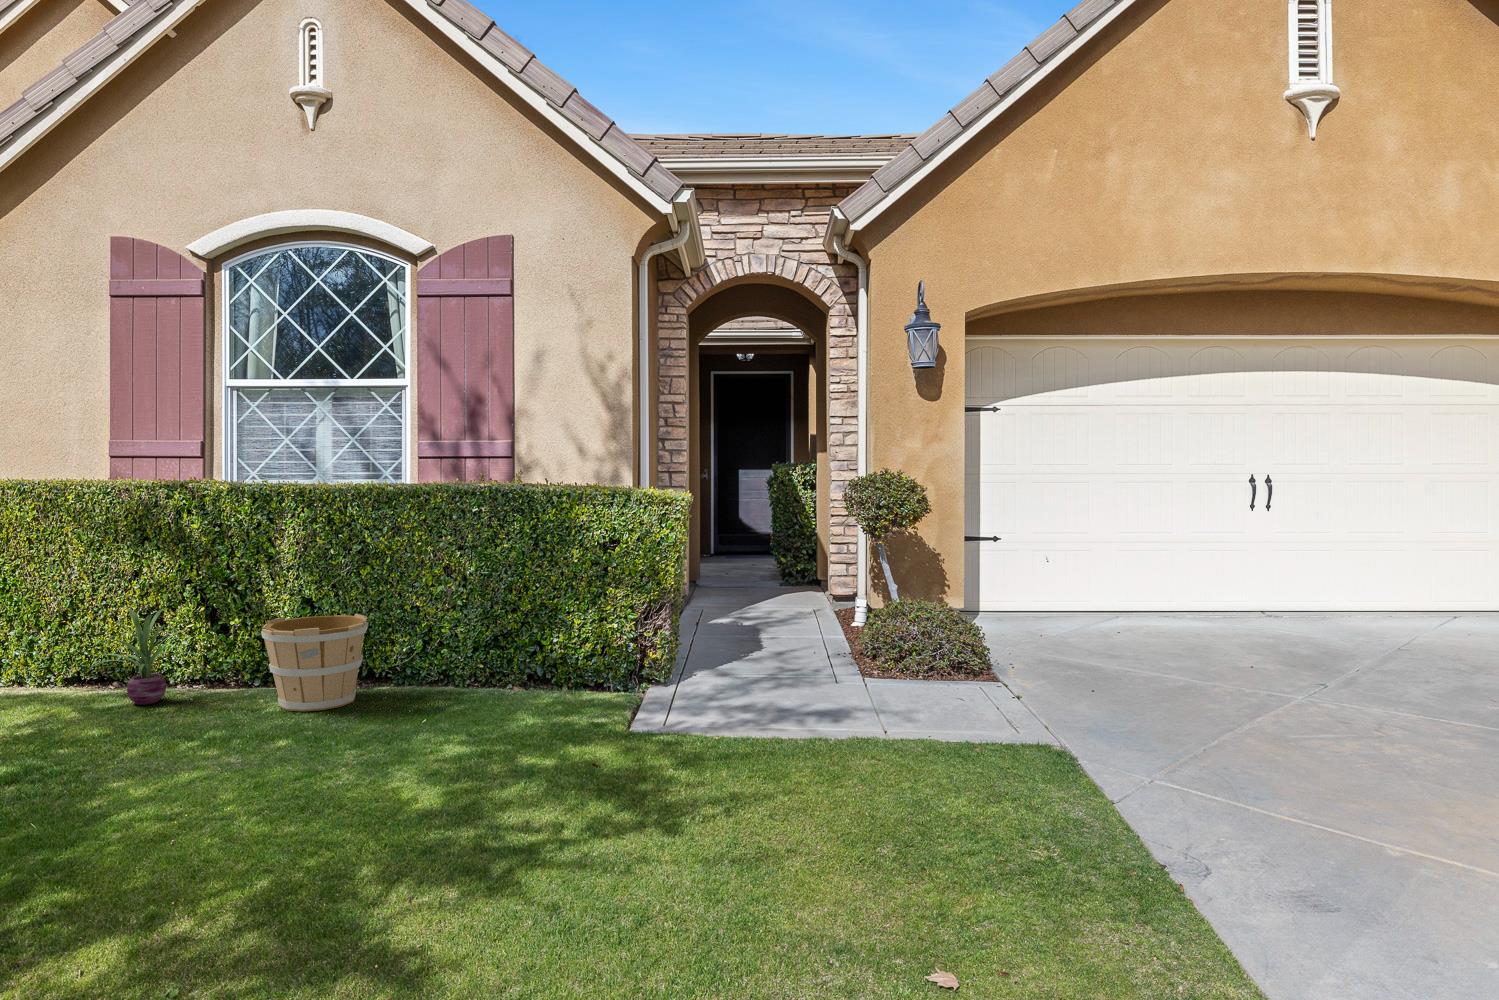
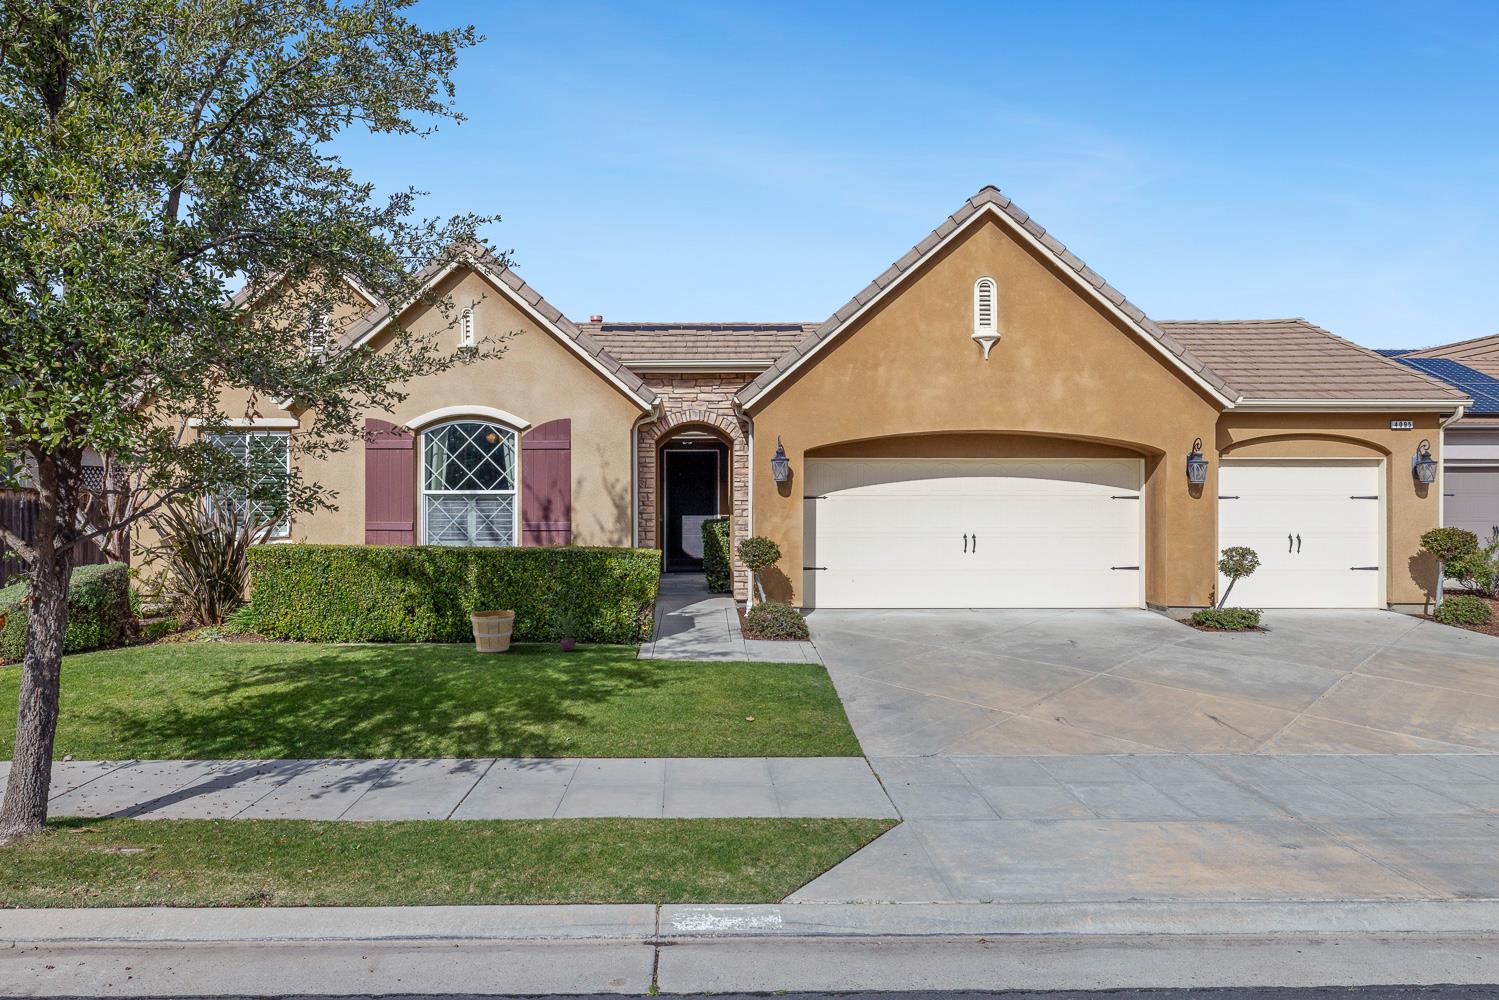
decorative plant: present [90,609,200,705] -> present [559,610,575,651]

